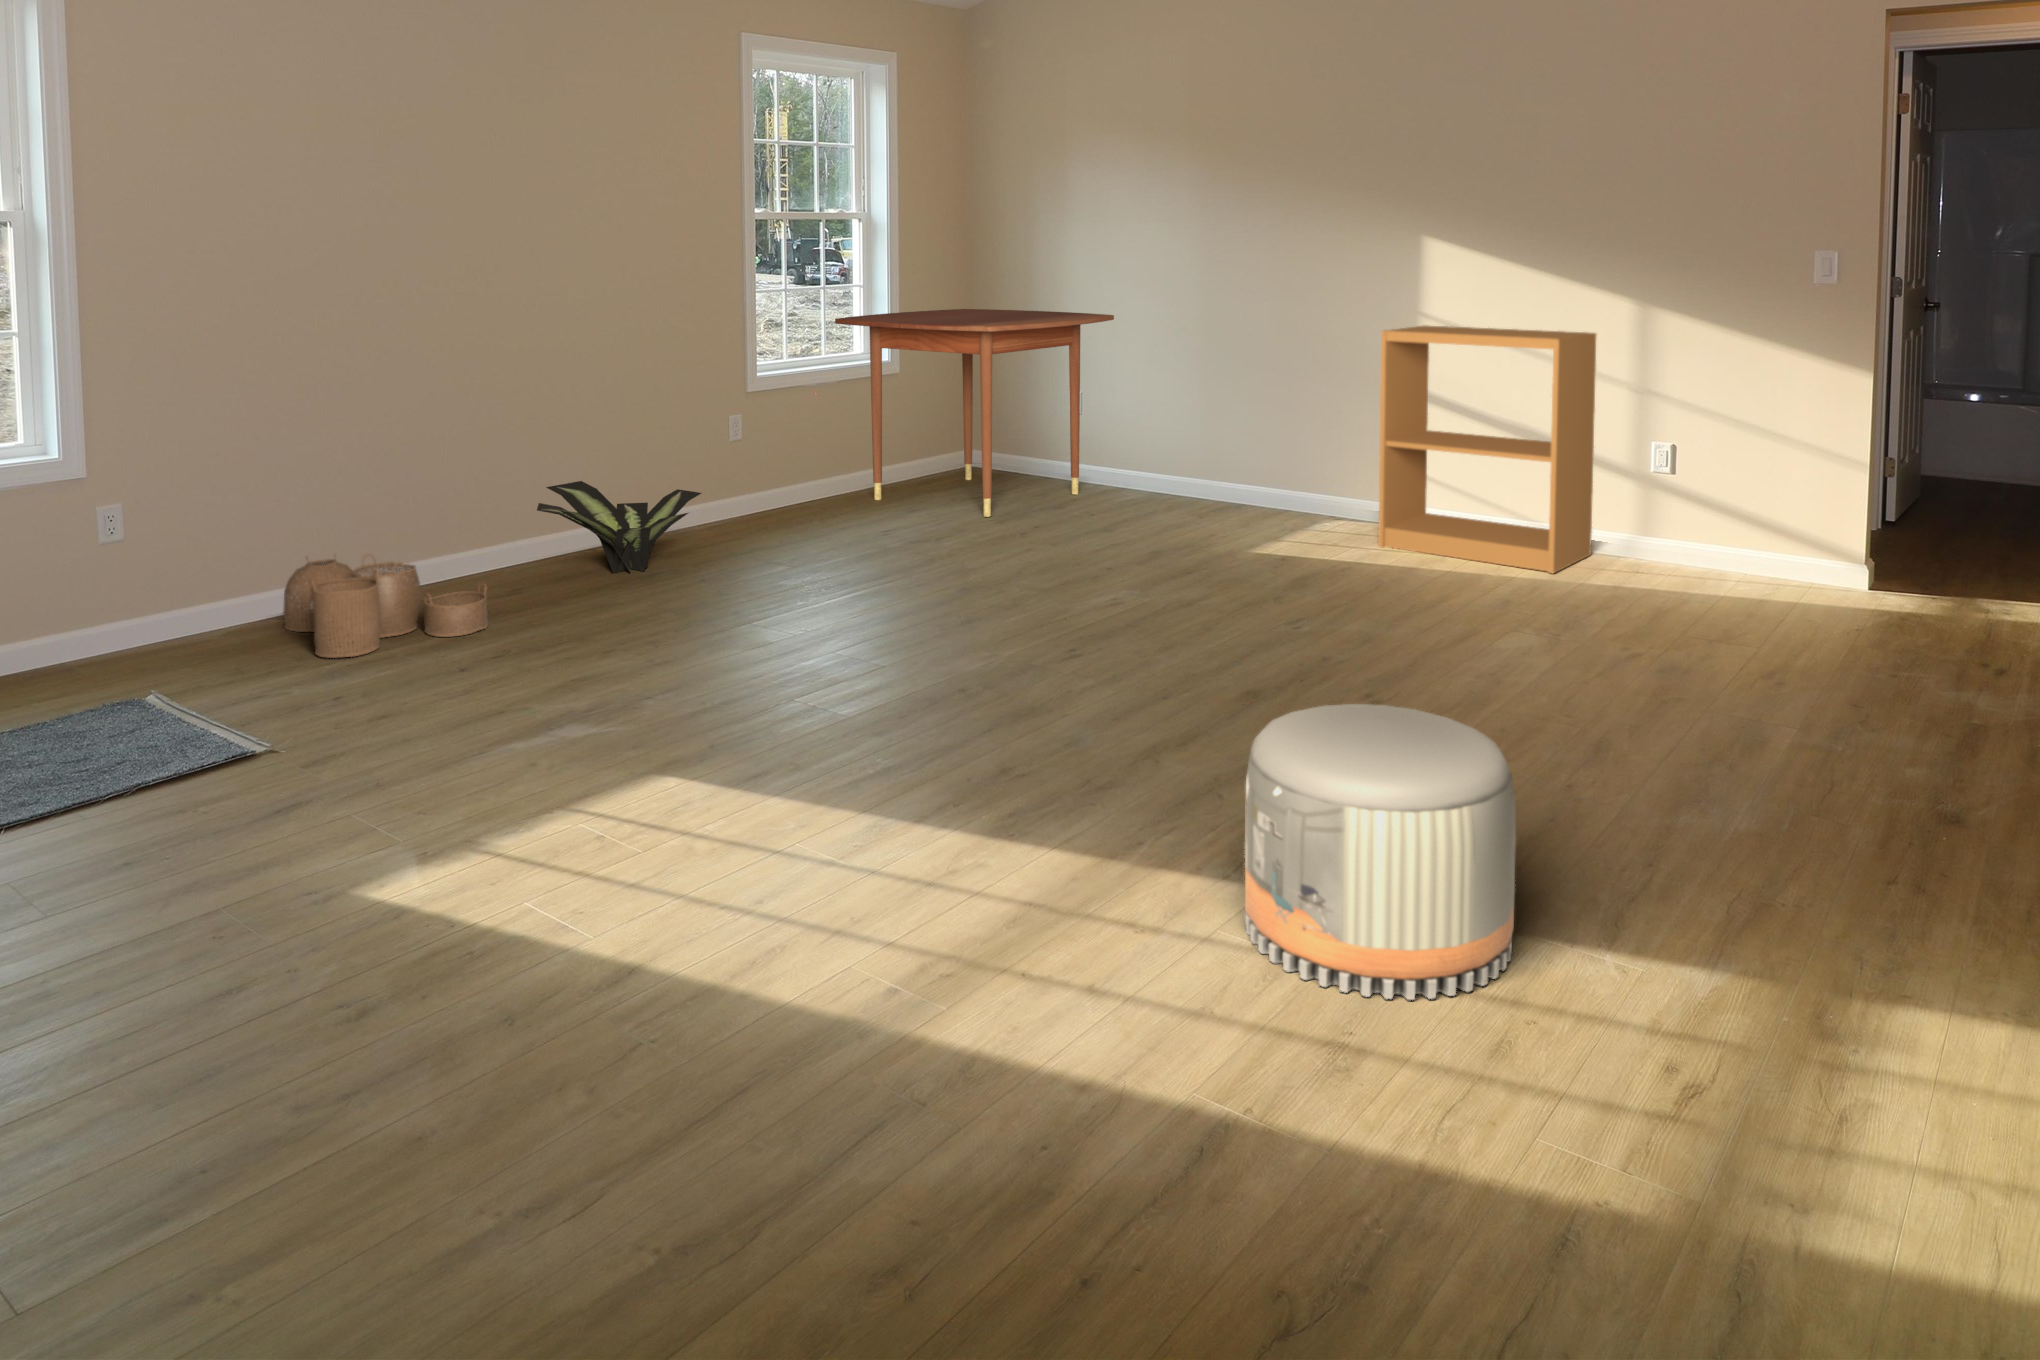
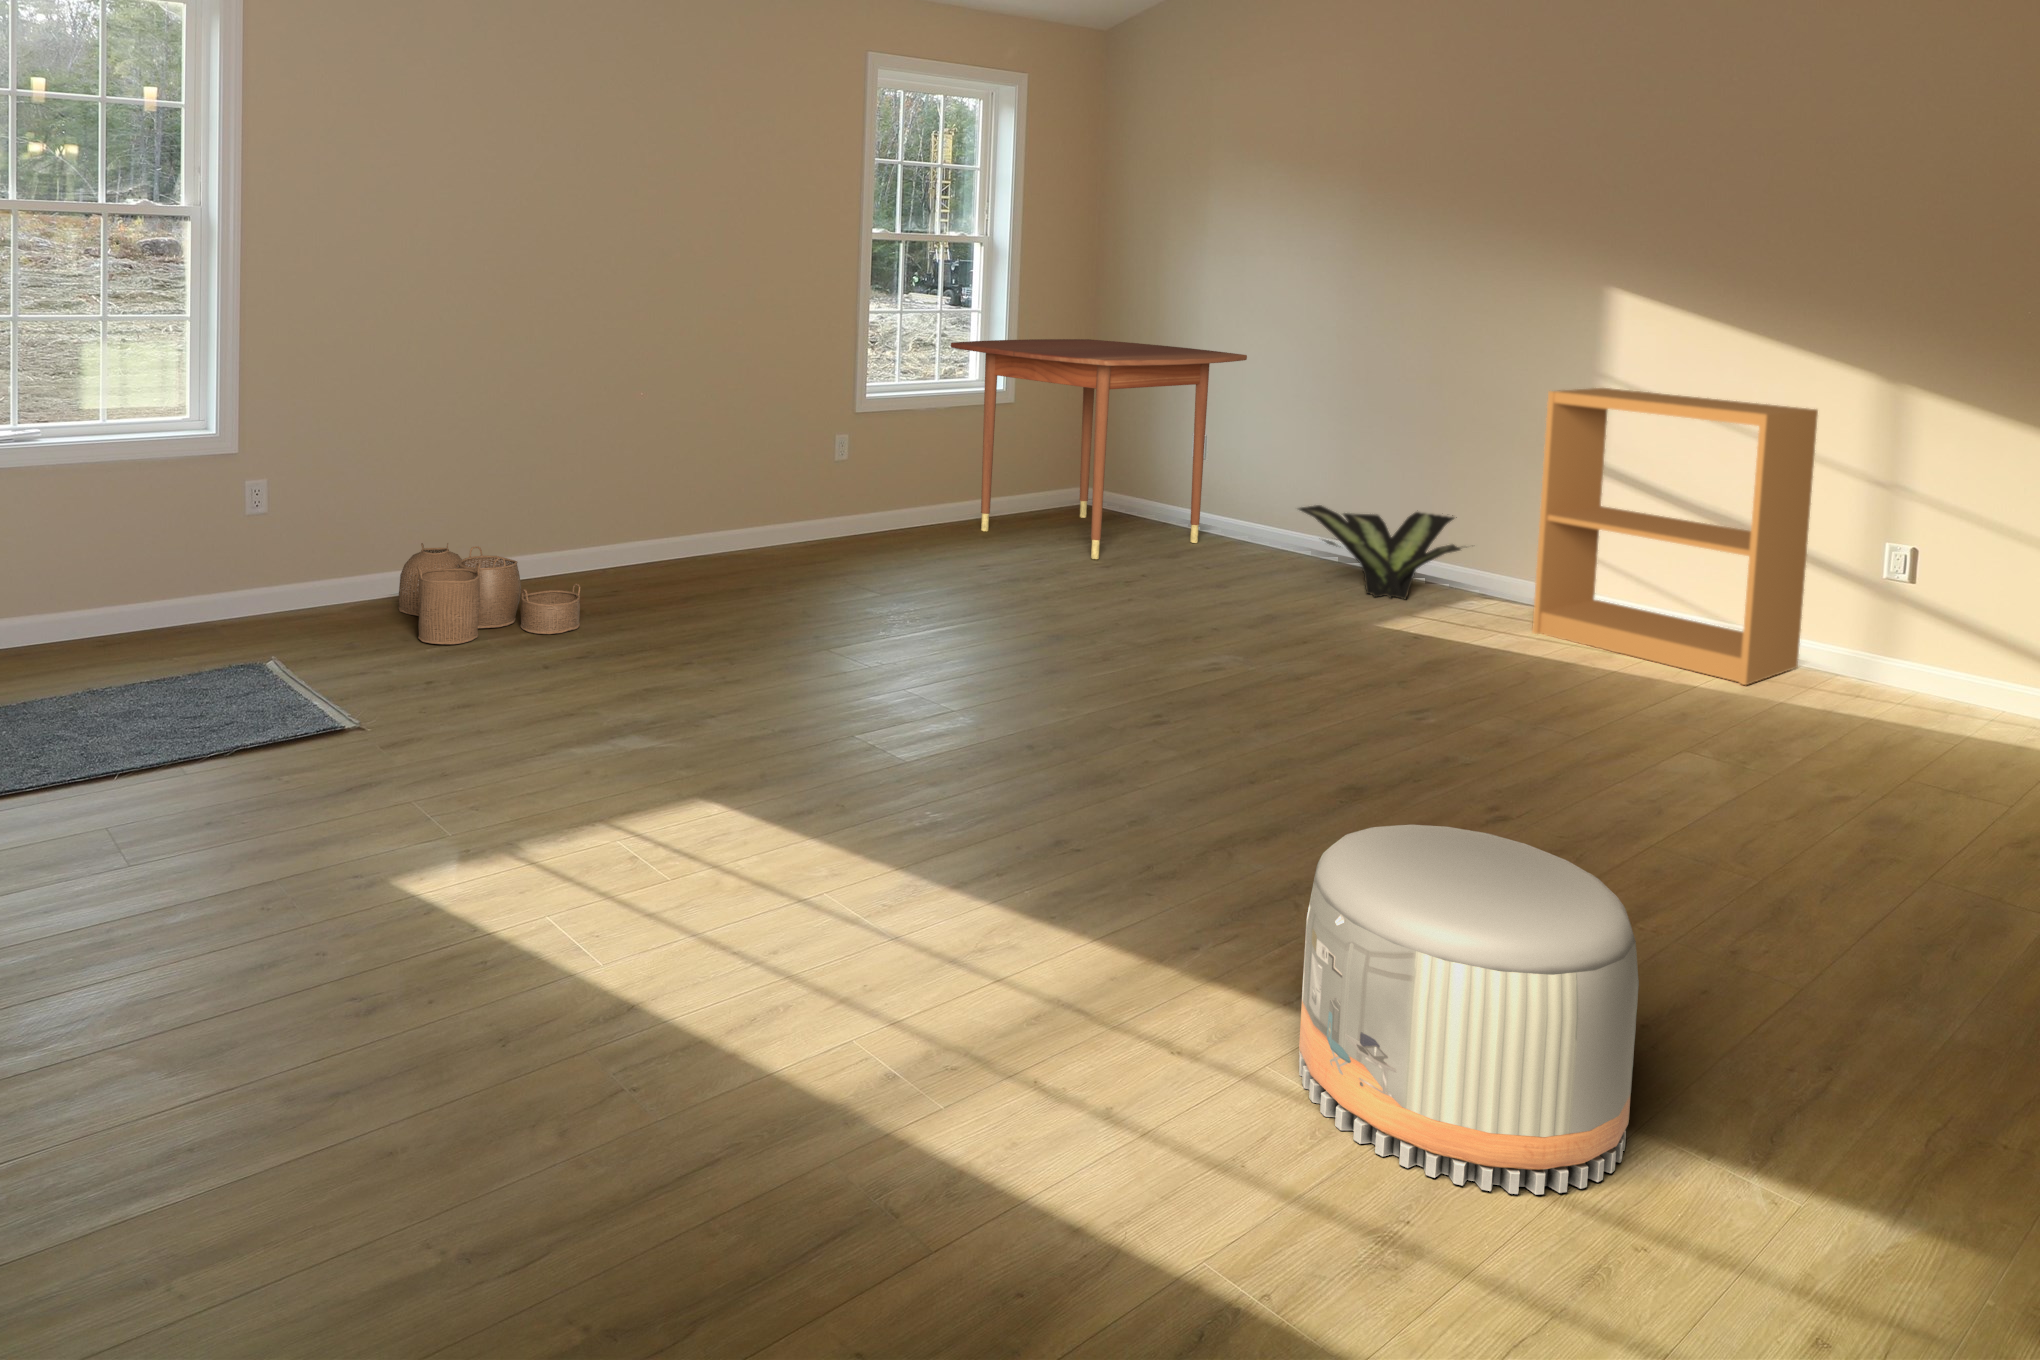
potted plant: present [537,481,702,573] -> present [1299,505,1461,599]

